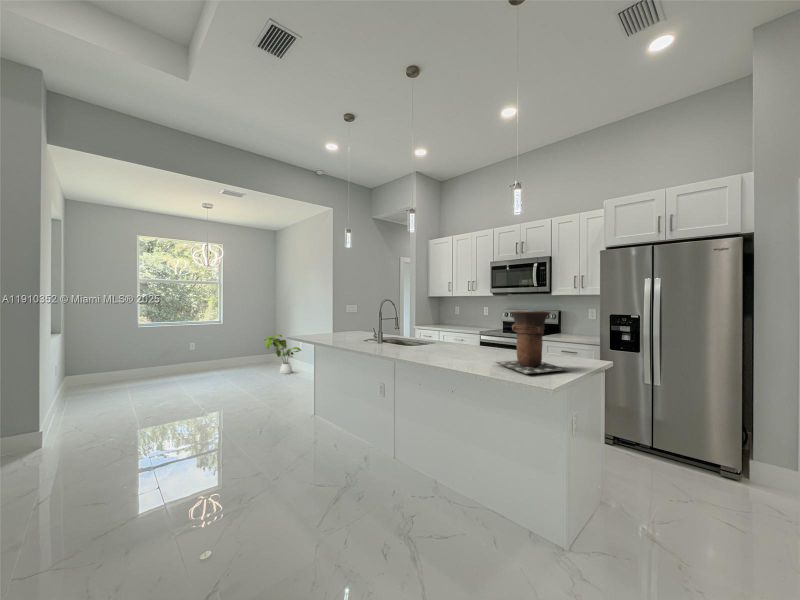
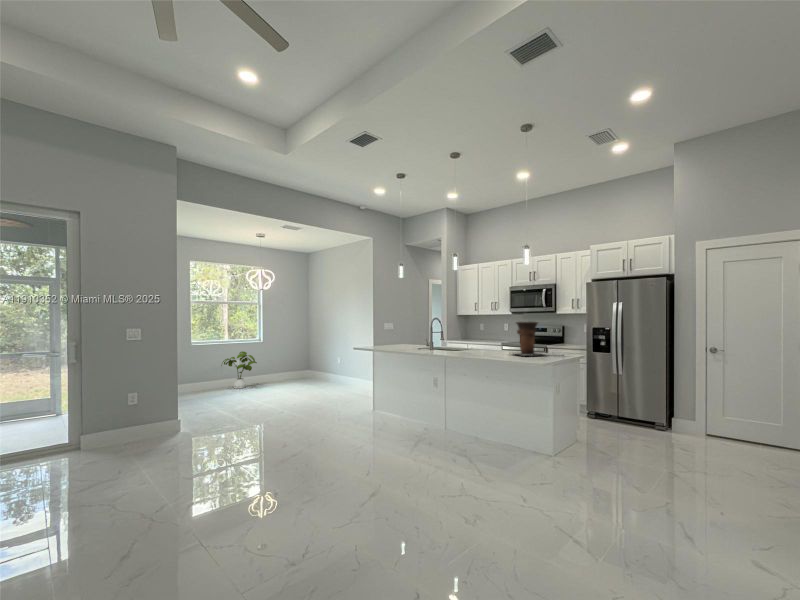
house plant: present [265,335,301,374] -> present [221,351,257,389]

